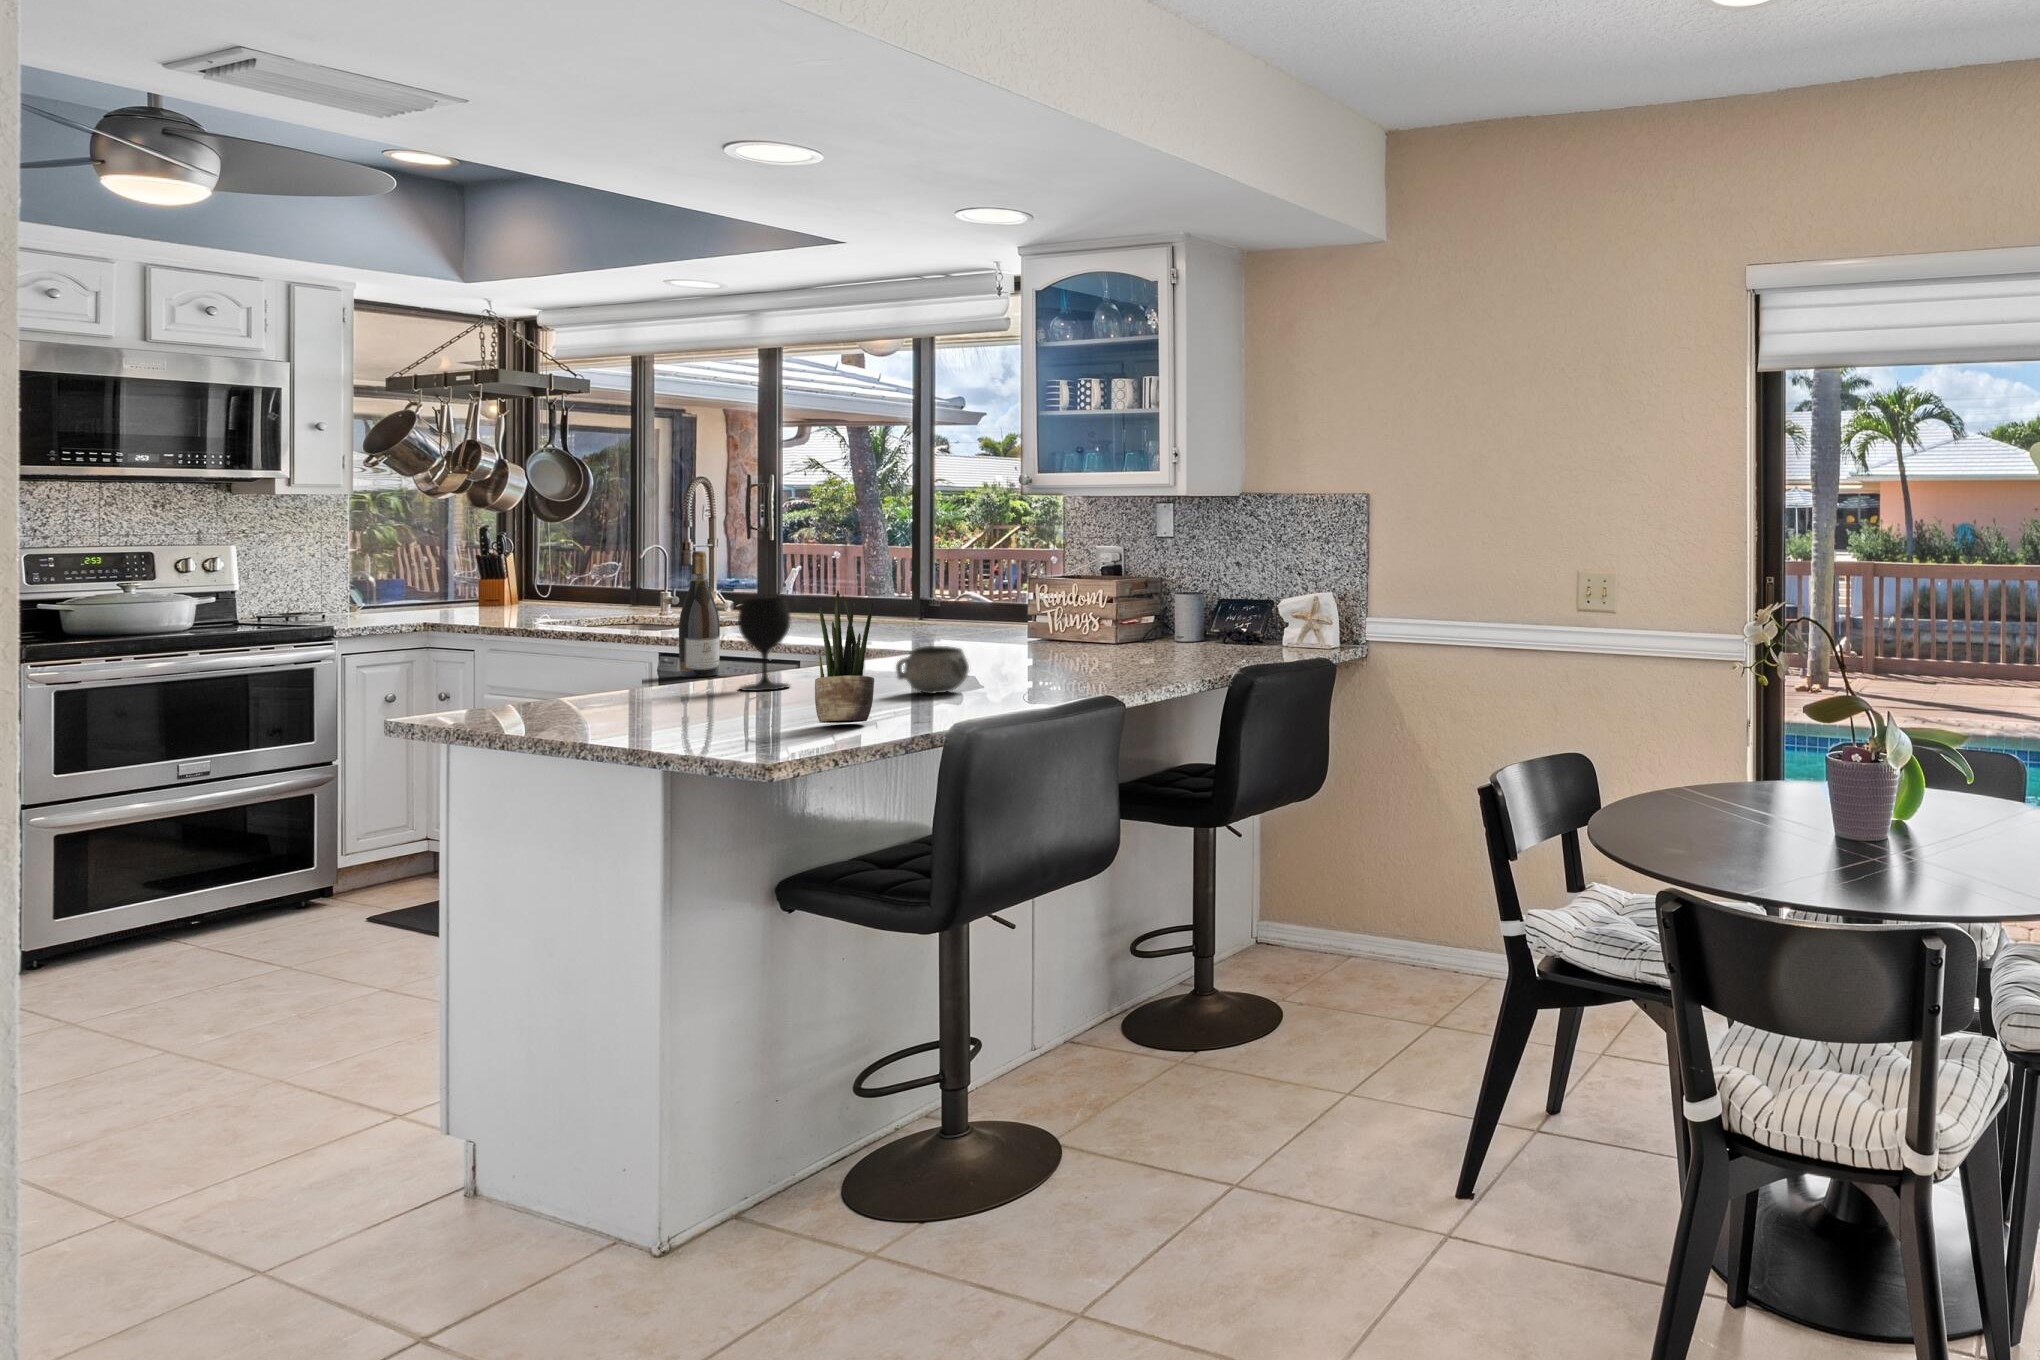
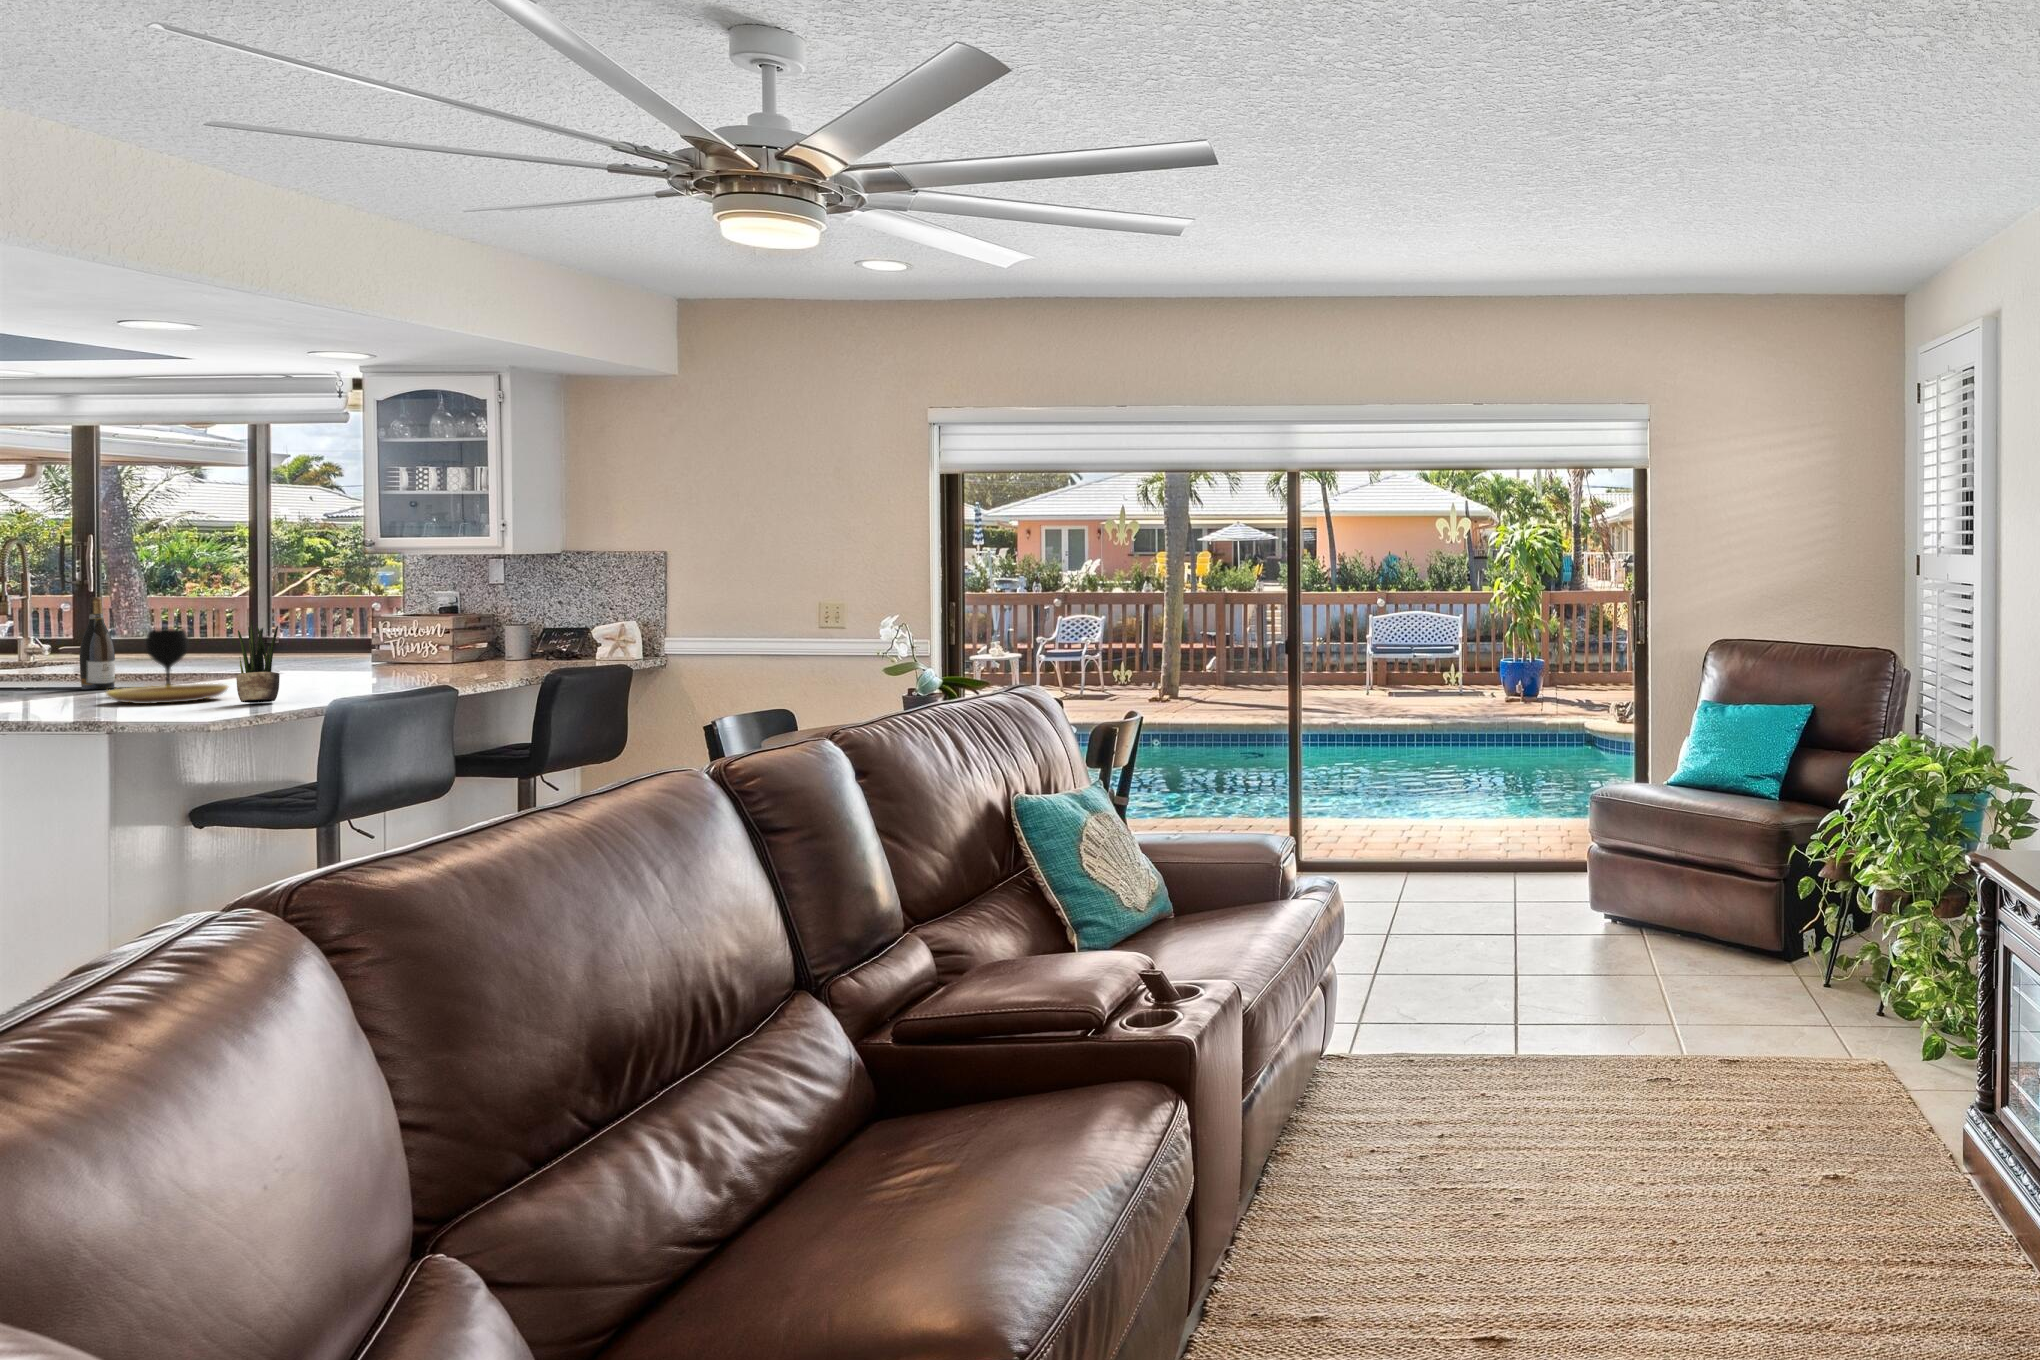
decorative bowl: present [896,646,969,693] -> none [282,659,339,691]
plate: none [658,683,820,716] -> present [106,684,228,704]

